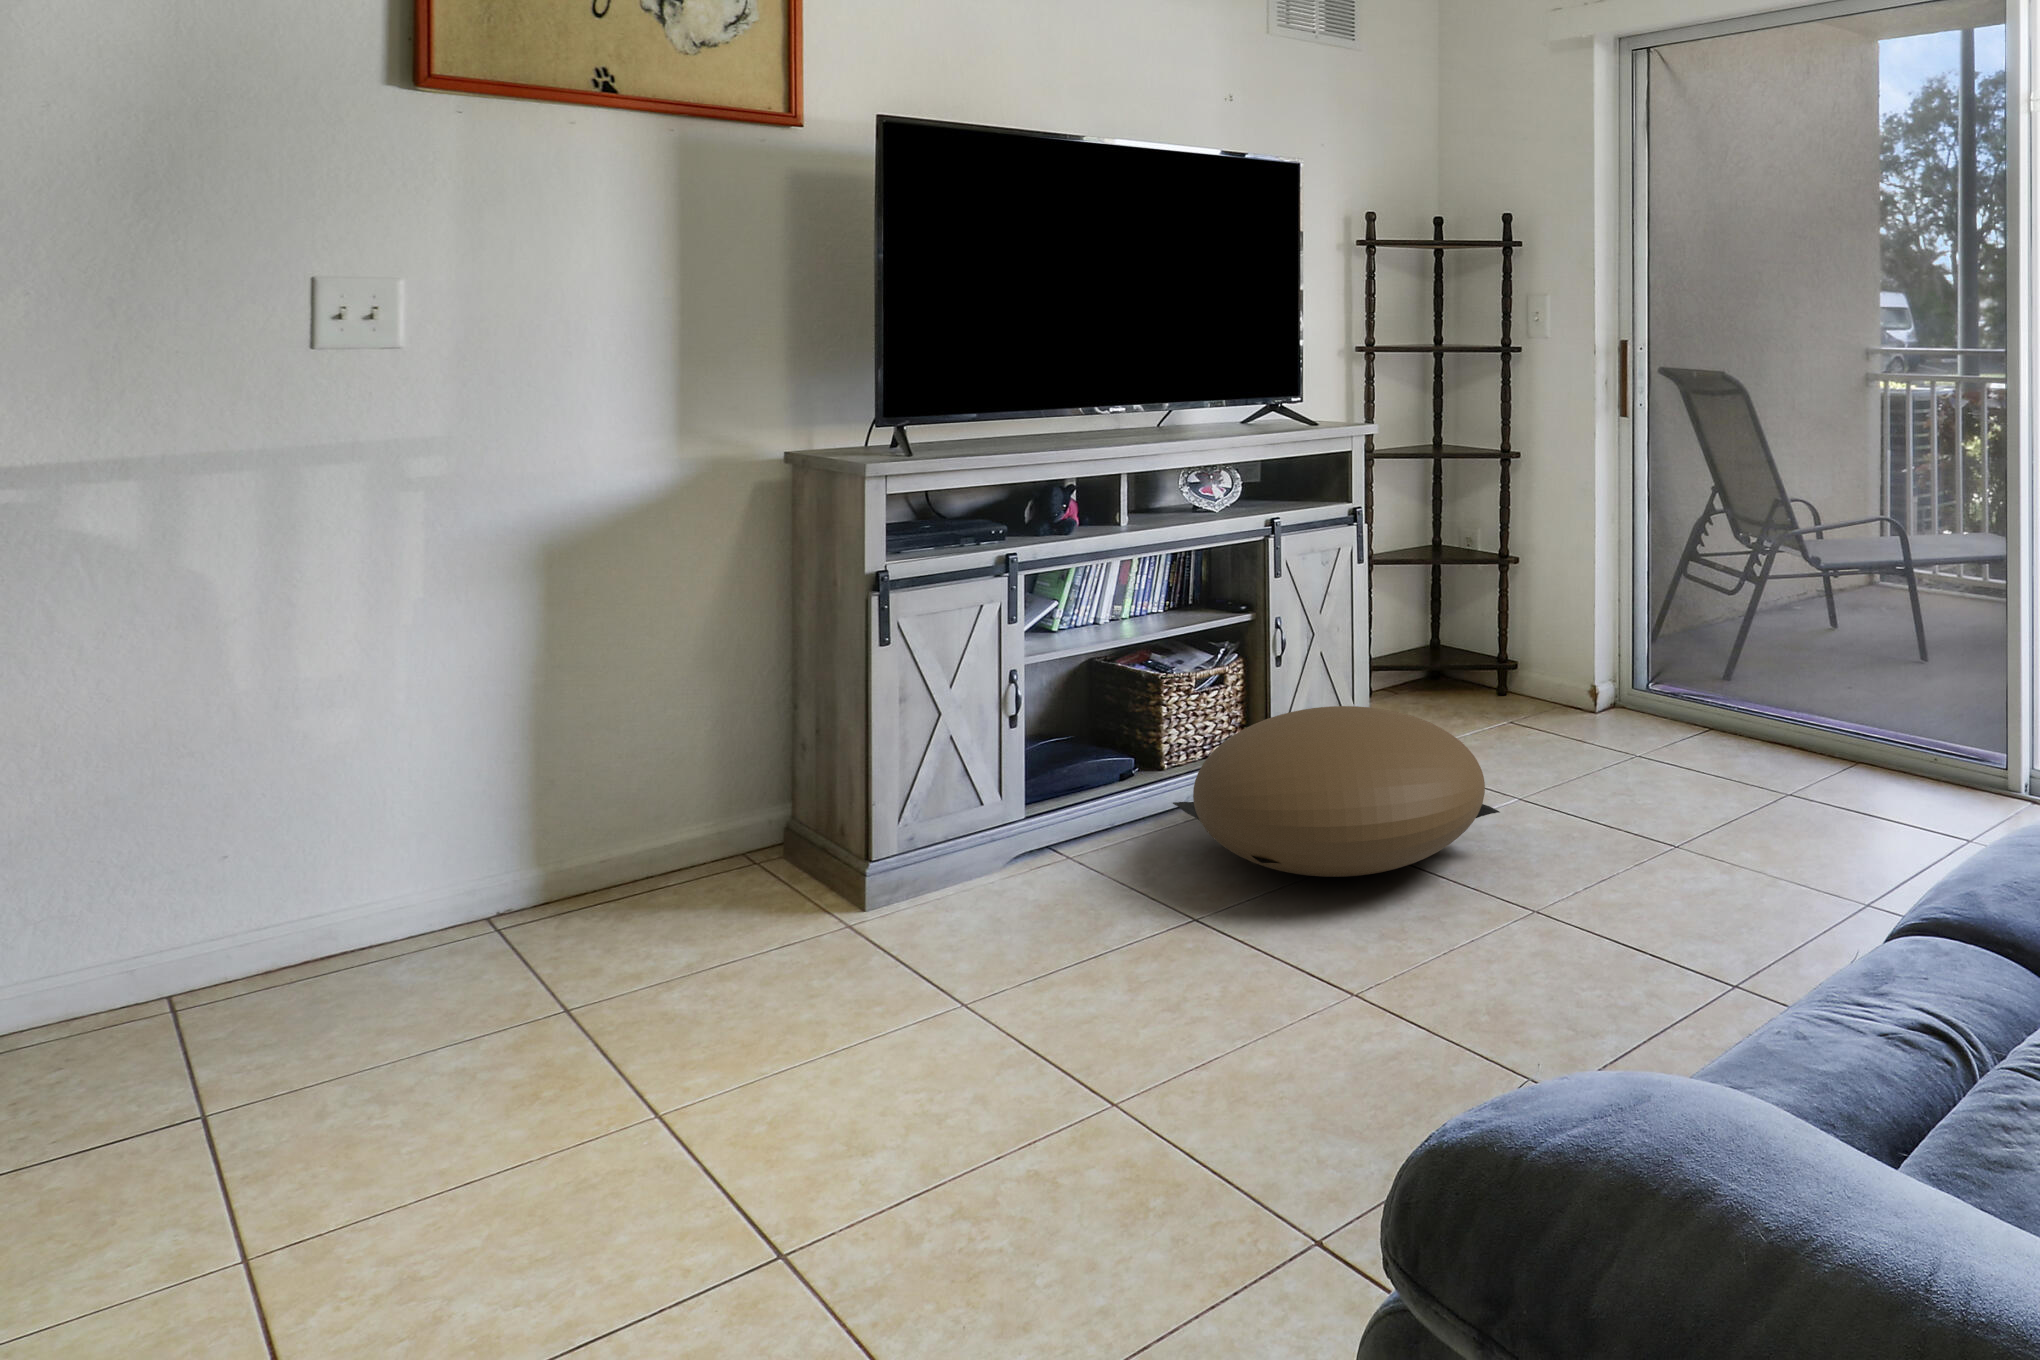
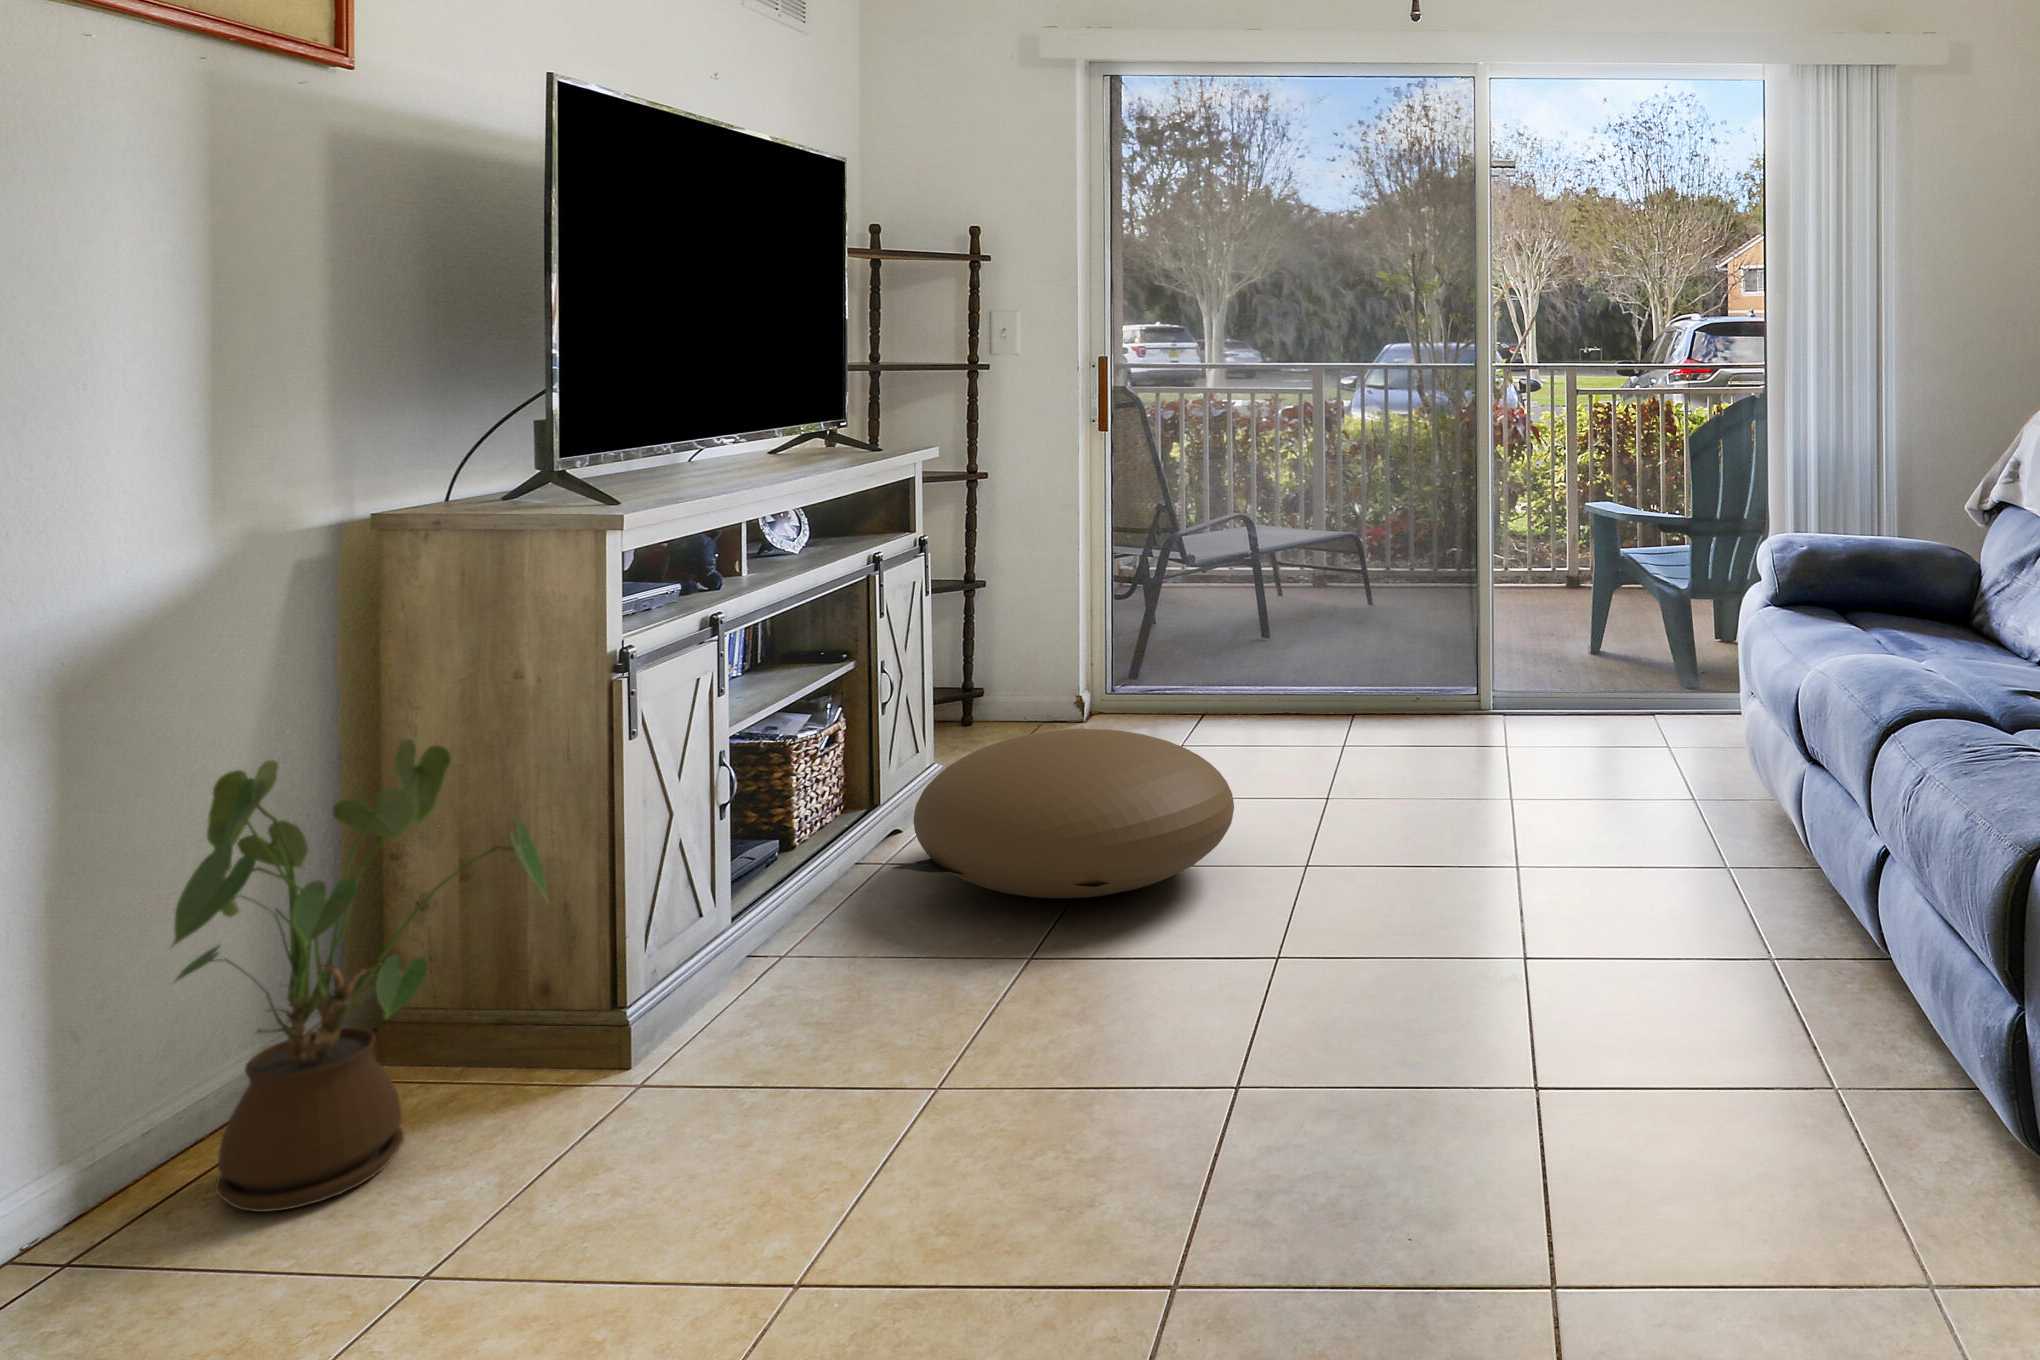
house plant: none [519,621,779,937] -> present [172,739,546,1212]

